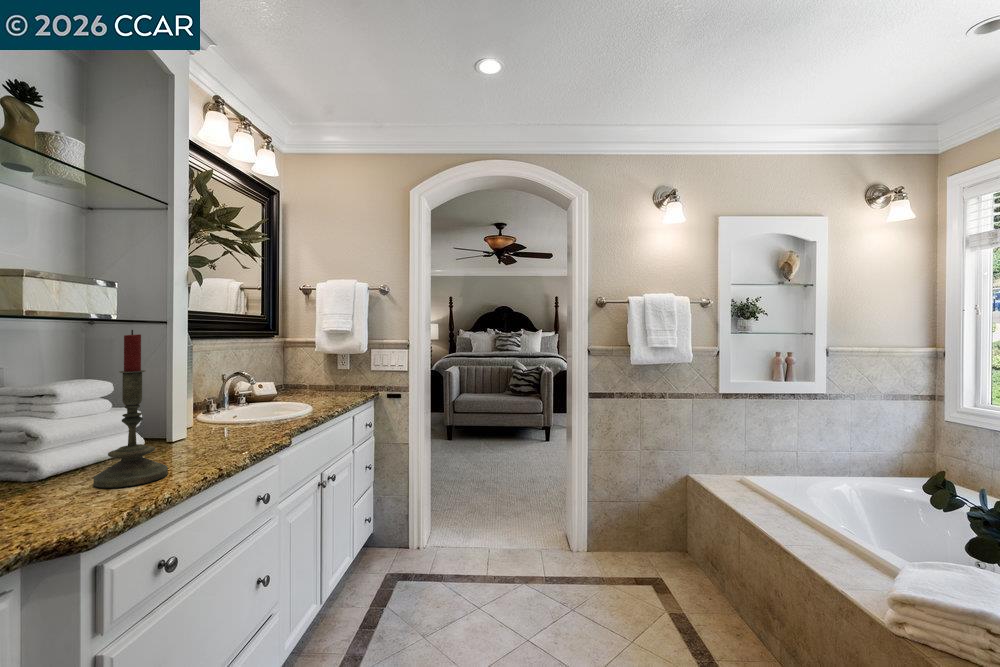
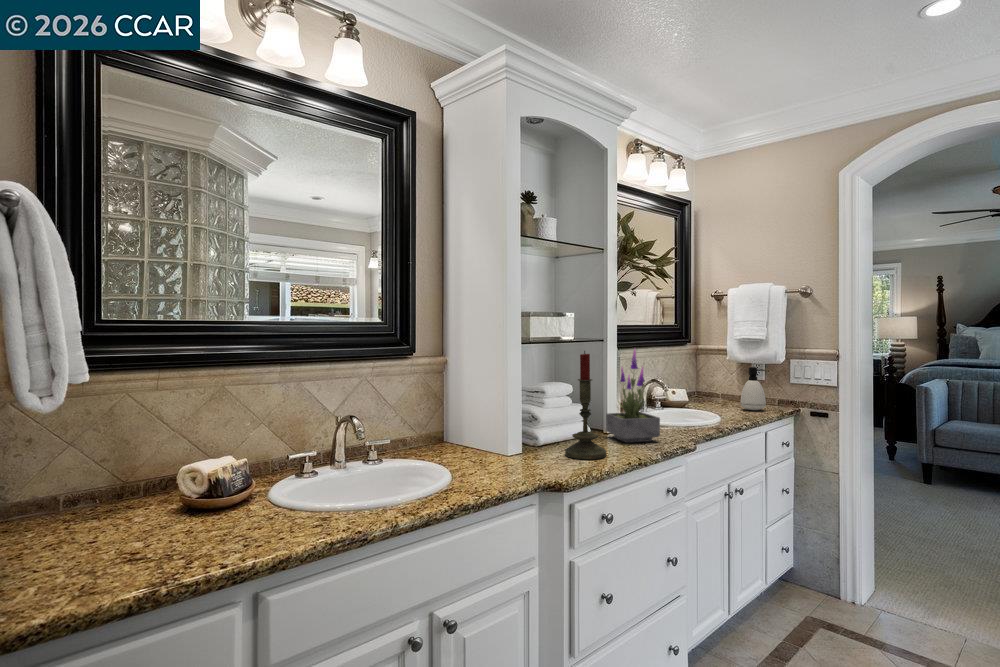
potted plant: none [170,331,247,450] -> present [606,350,660,443]
soap dispenser: none [329,356,352,397] -> present [740,367,766,410]

